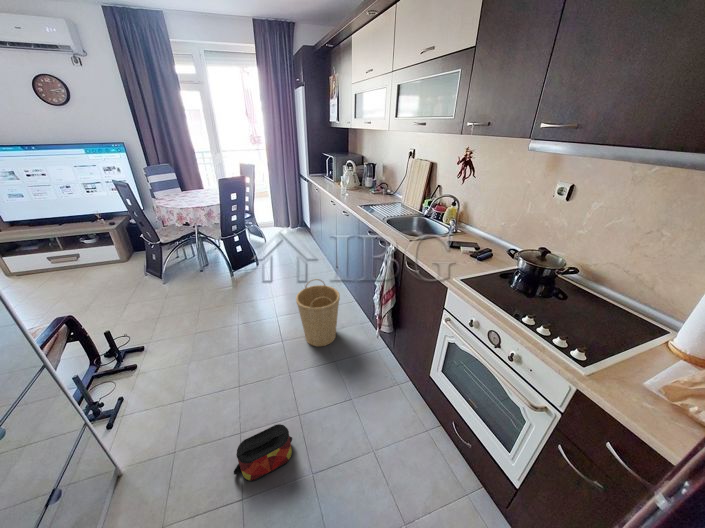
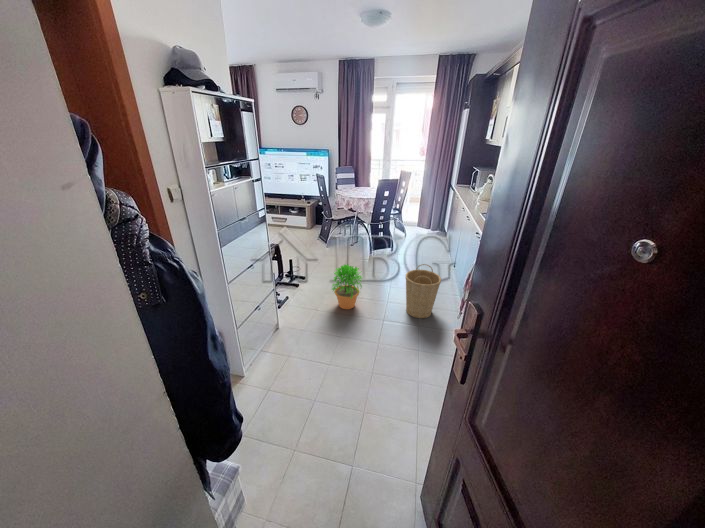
potted plant: none [189,308,243,373] -> present [332,264,362,309]
bag: present [234,424,292,481] -> none [332,341,372,369]

